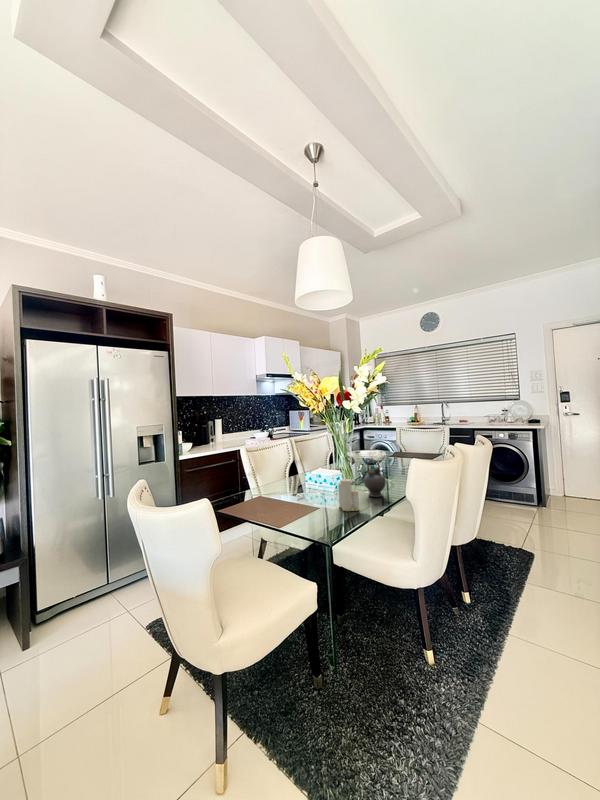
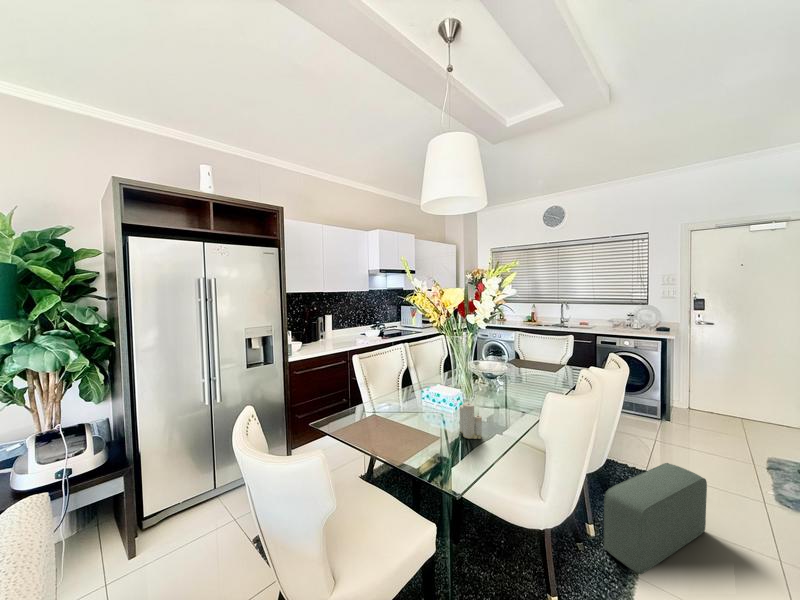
teapot: present [362,459,386,497] -> none [483,379,510,420]
pouf: none [475,533,571,630] -> present [604,463,707,574]

